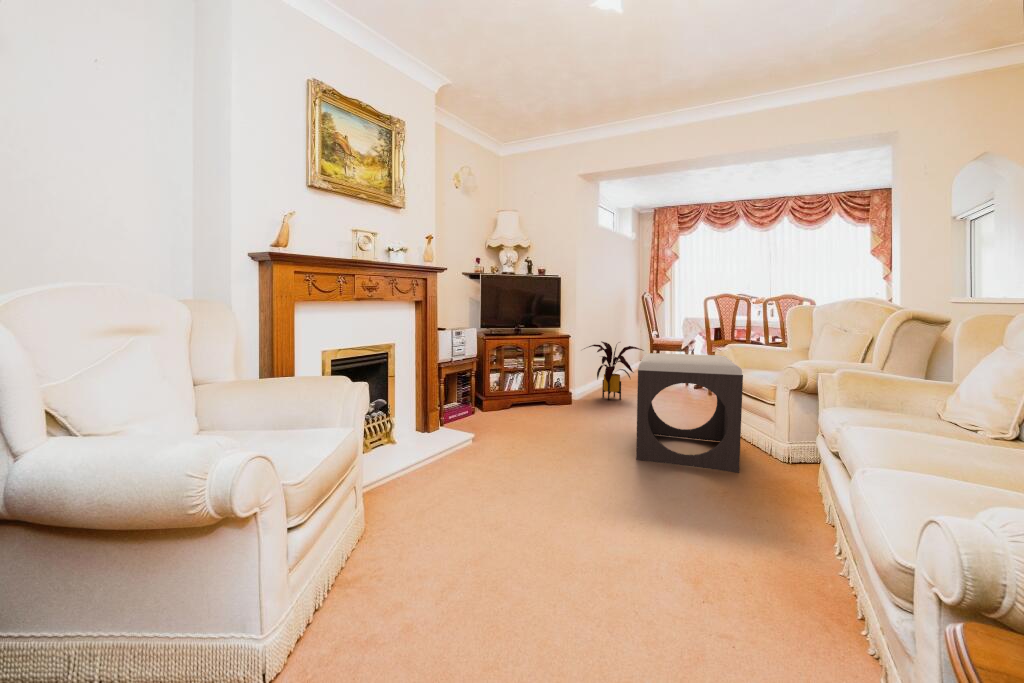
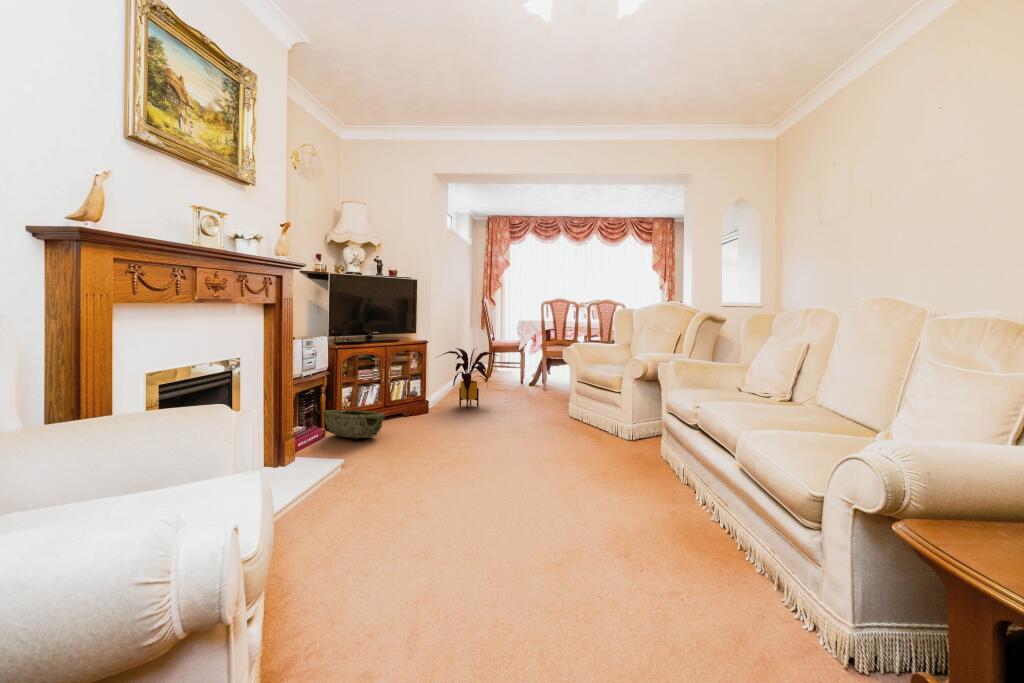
footstool: present [636,353,743,473] -> none [518,358,614,461]
woven basket: none [473,390,519,418] -> present [323,410,385,438]

